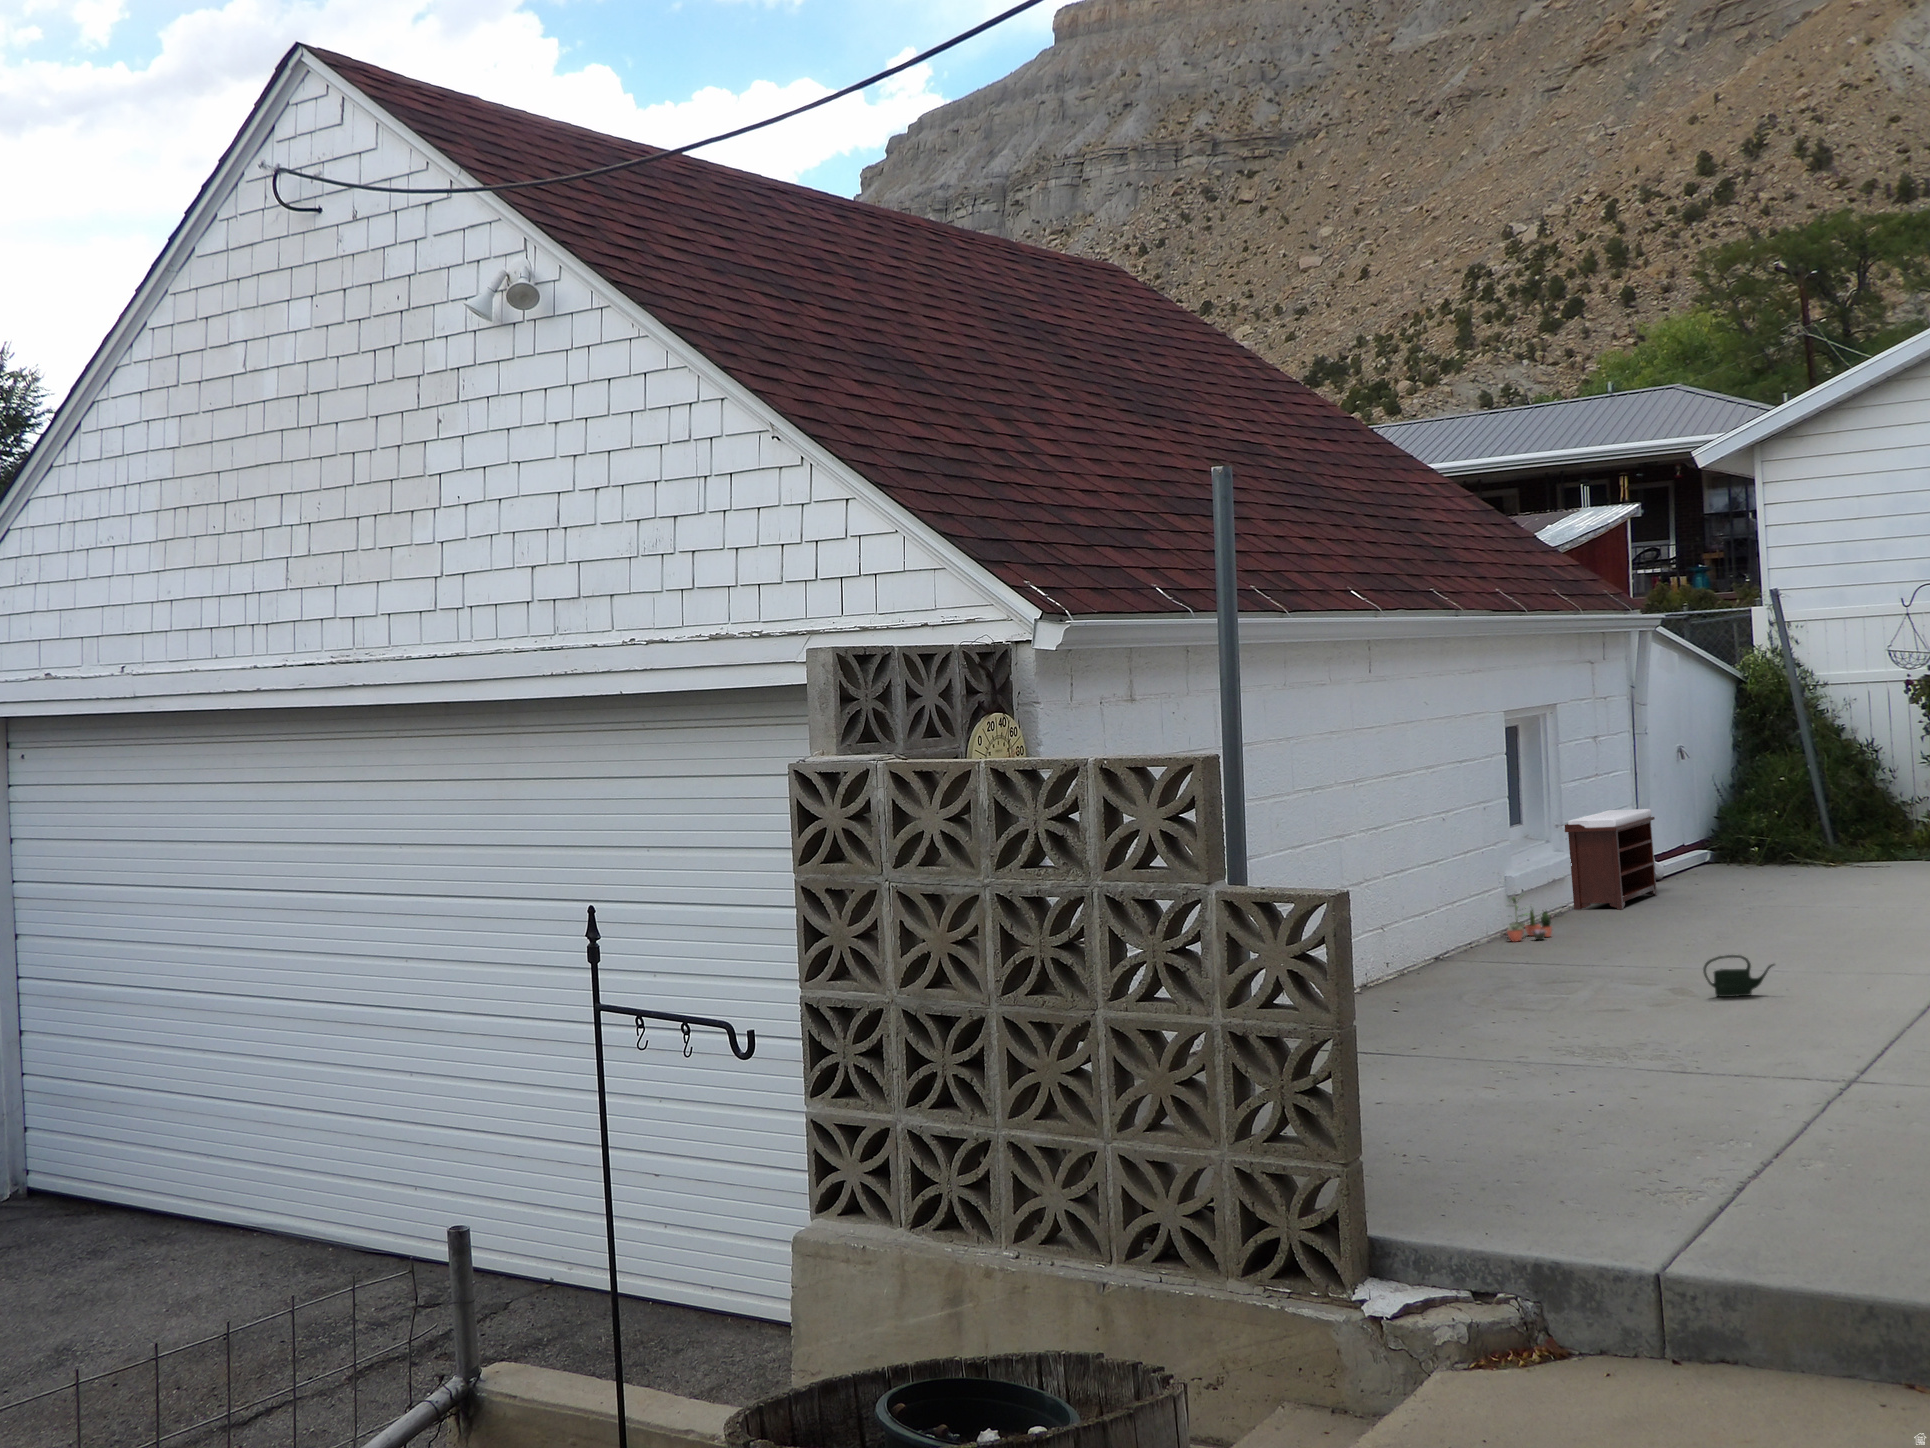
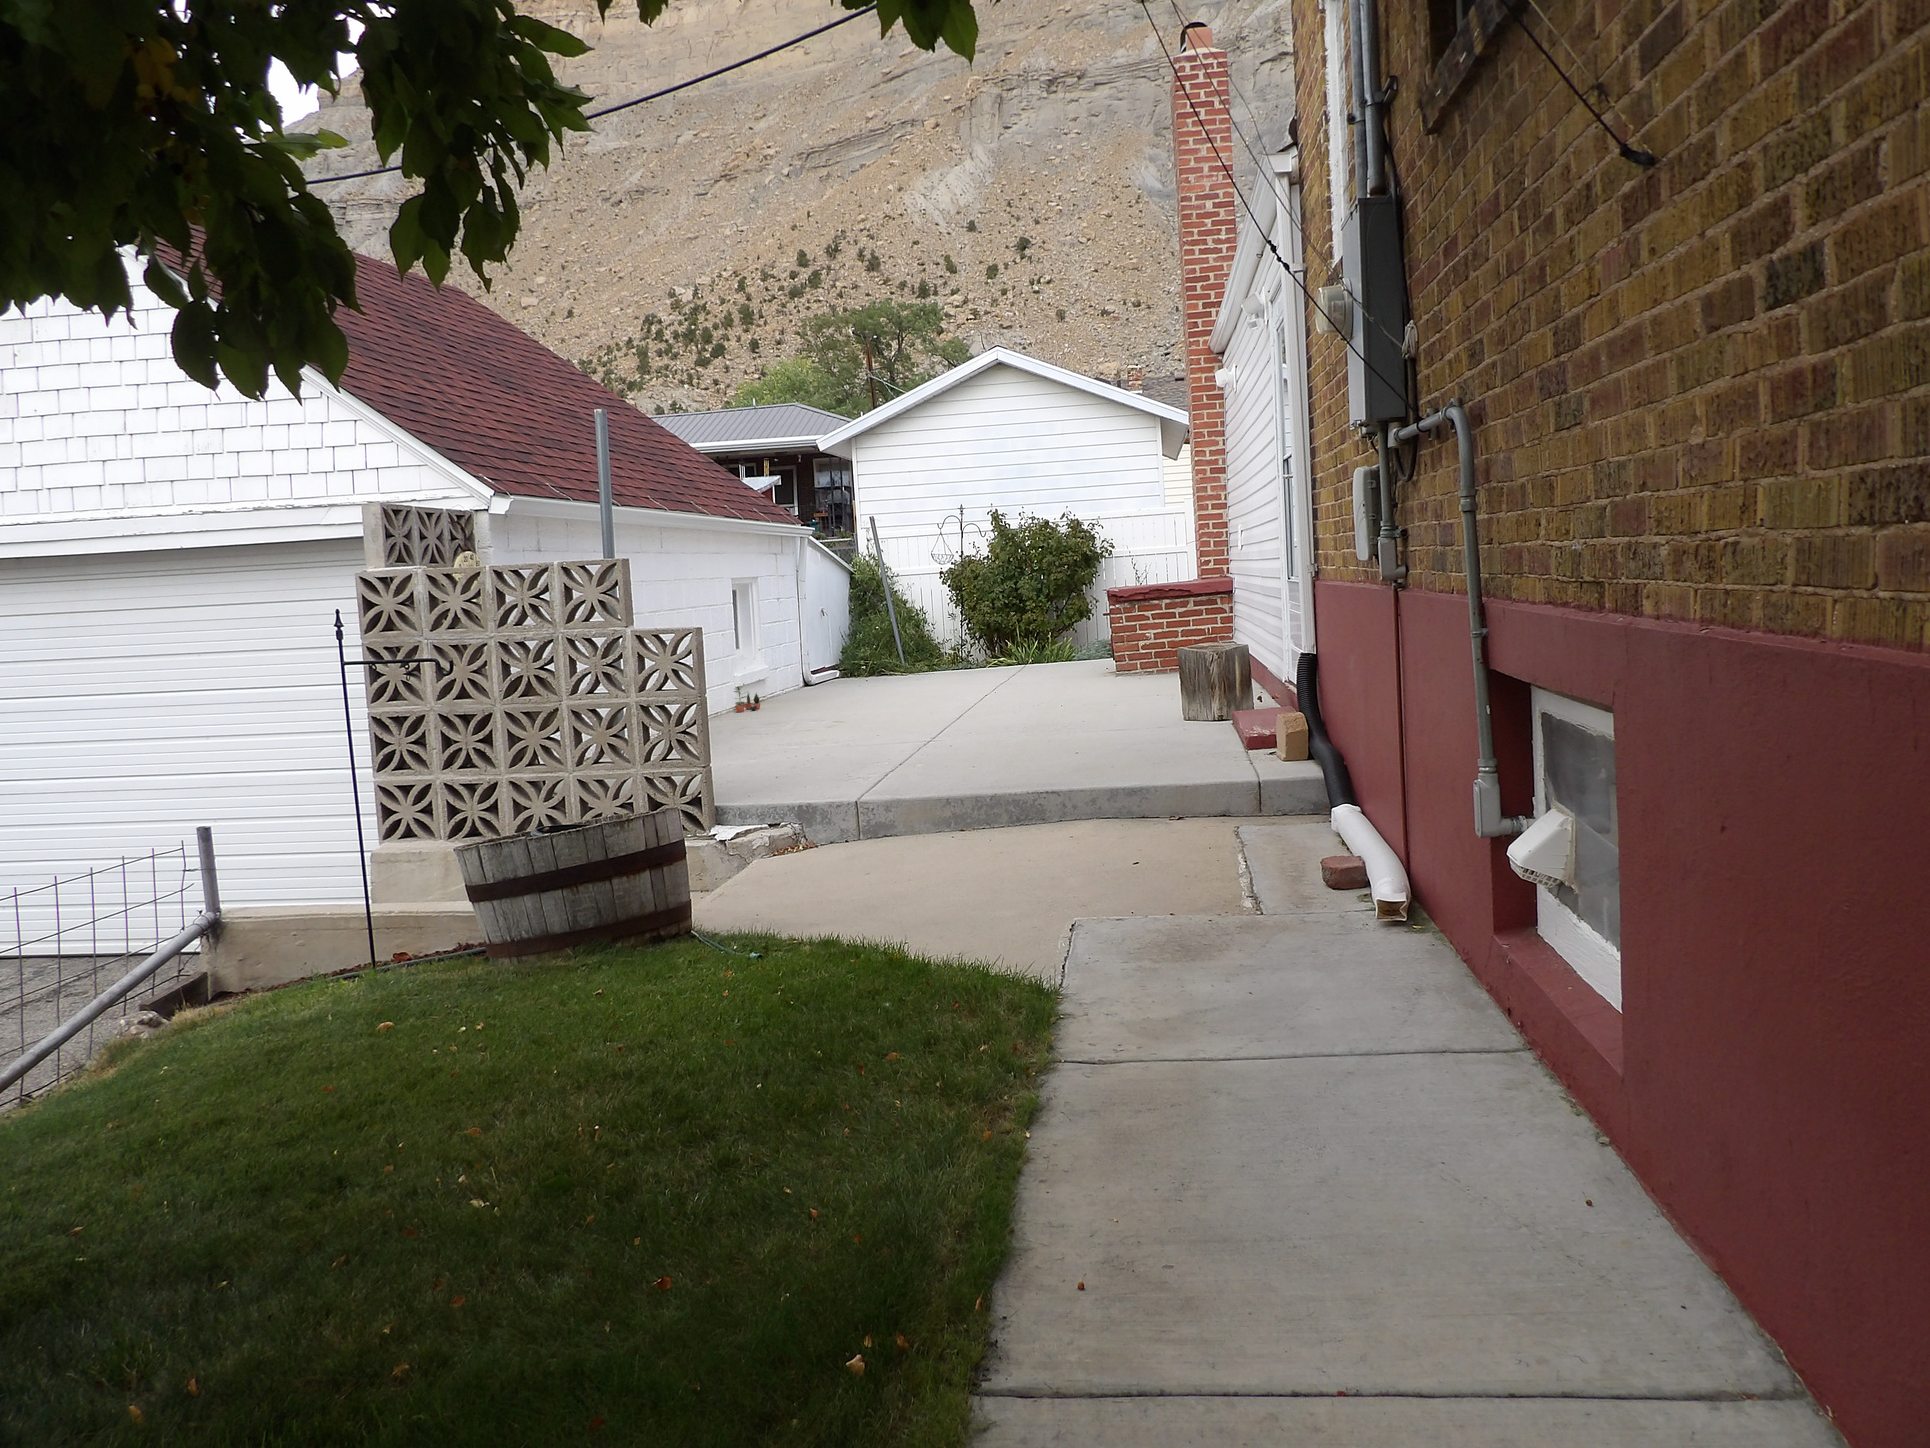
bench: present [1565,809,1657,910] -> none [762,640,813,698]
watering can: present [1703,955,1774,997] -> none [851,700,888,723]

